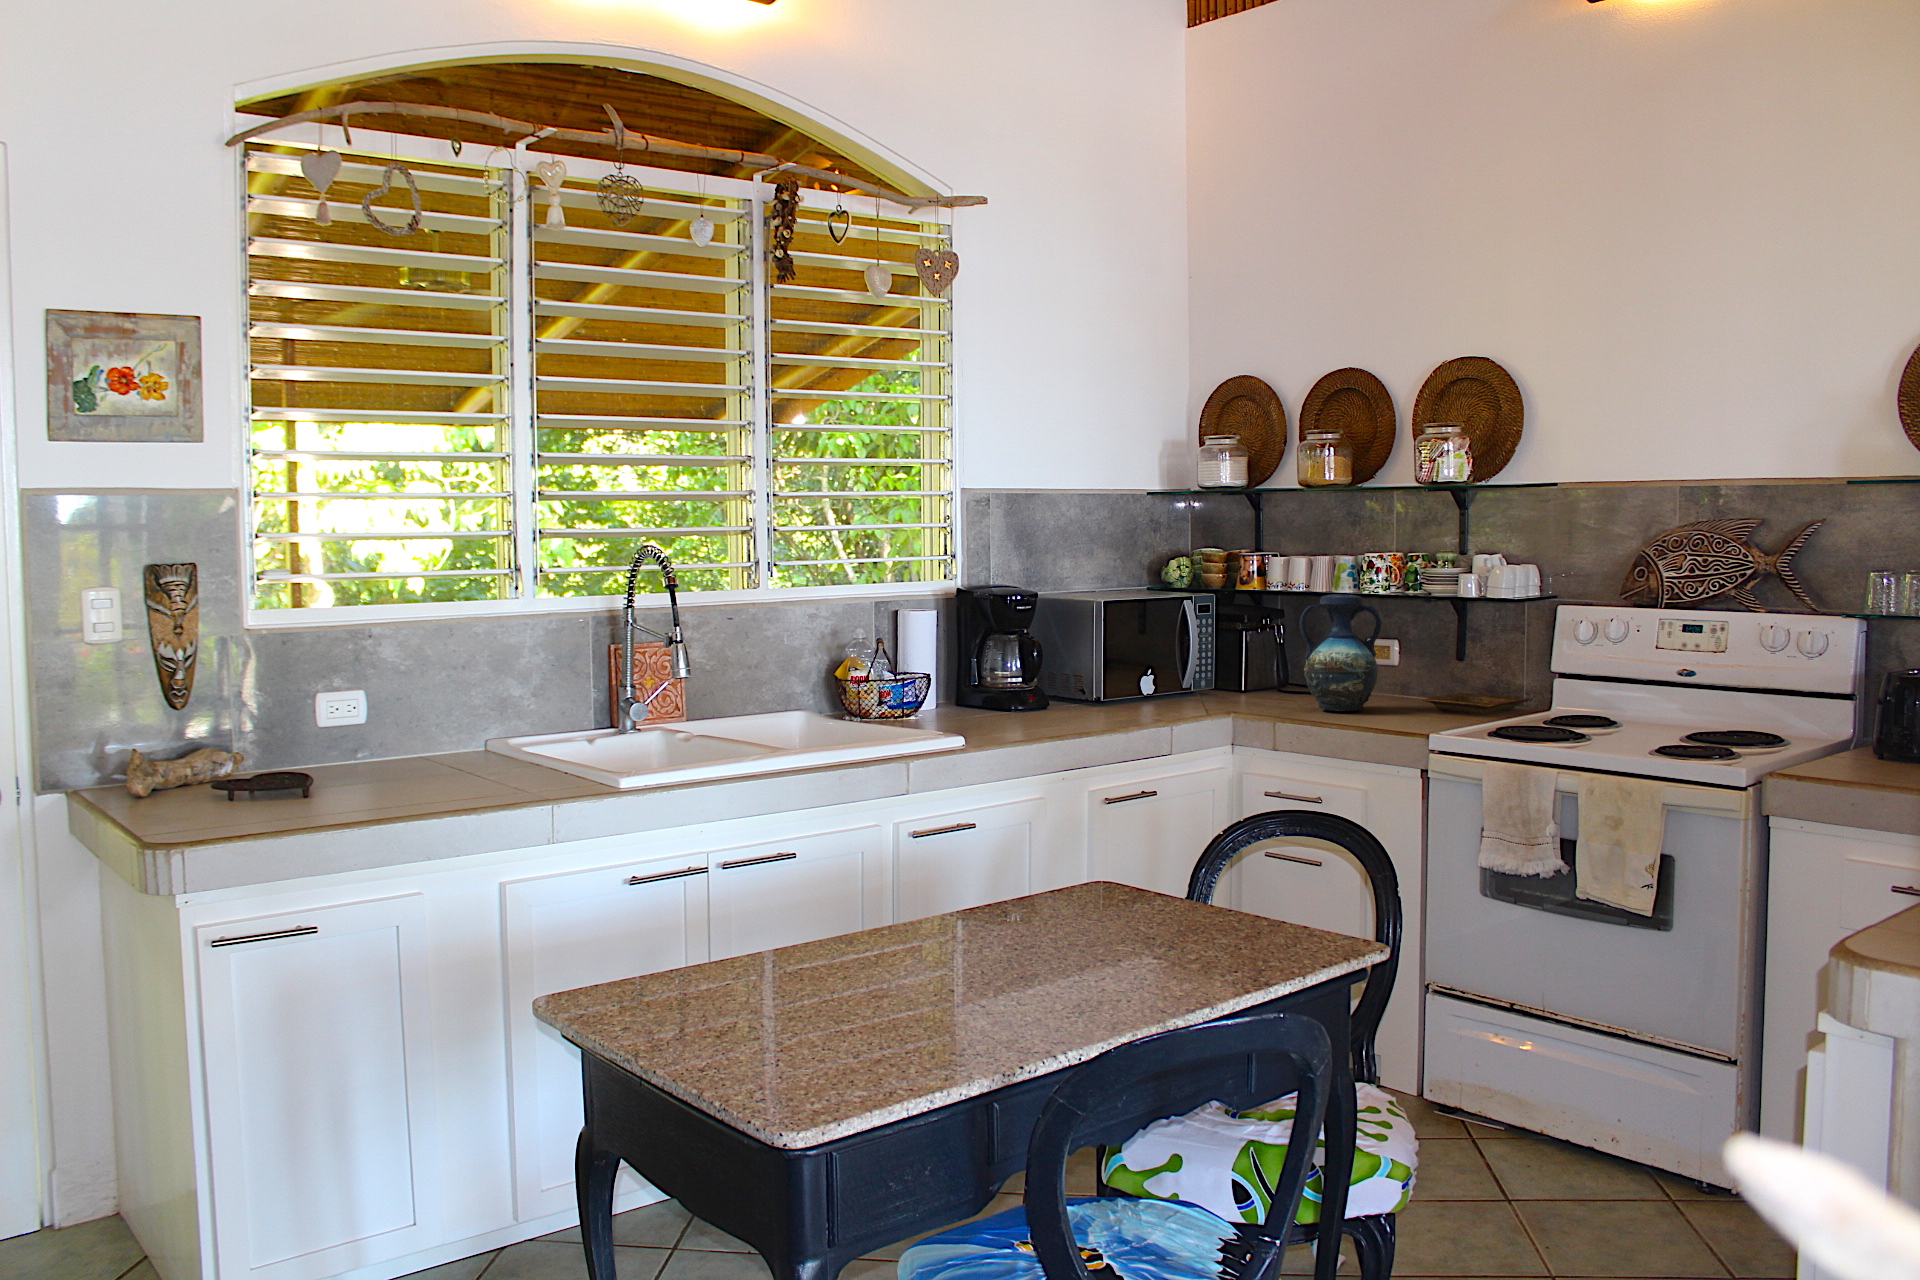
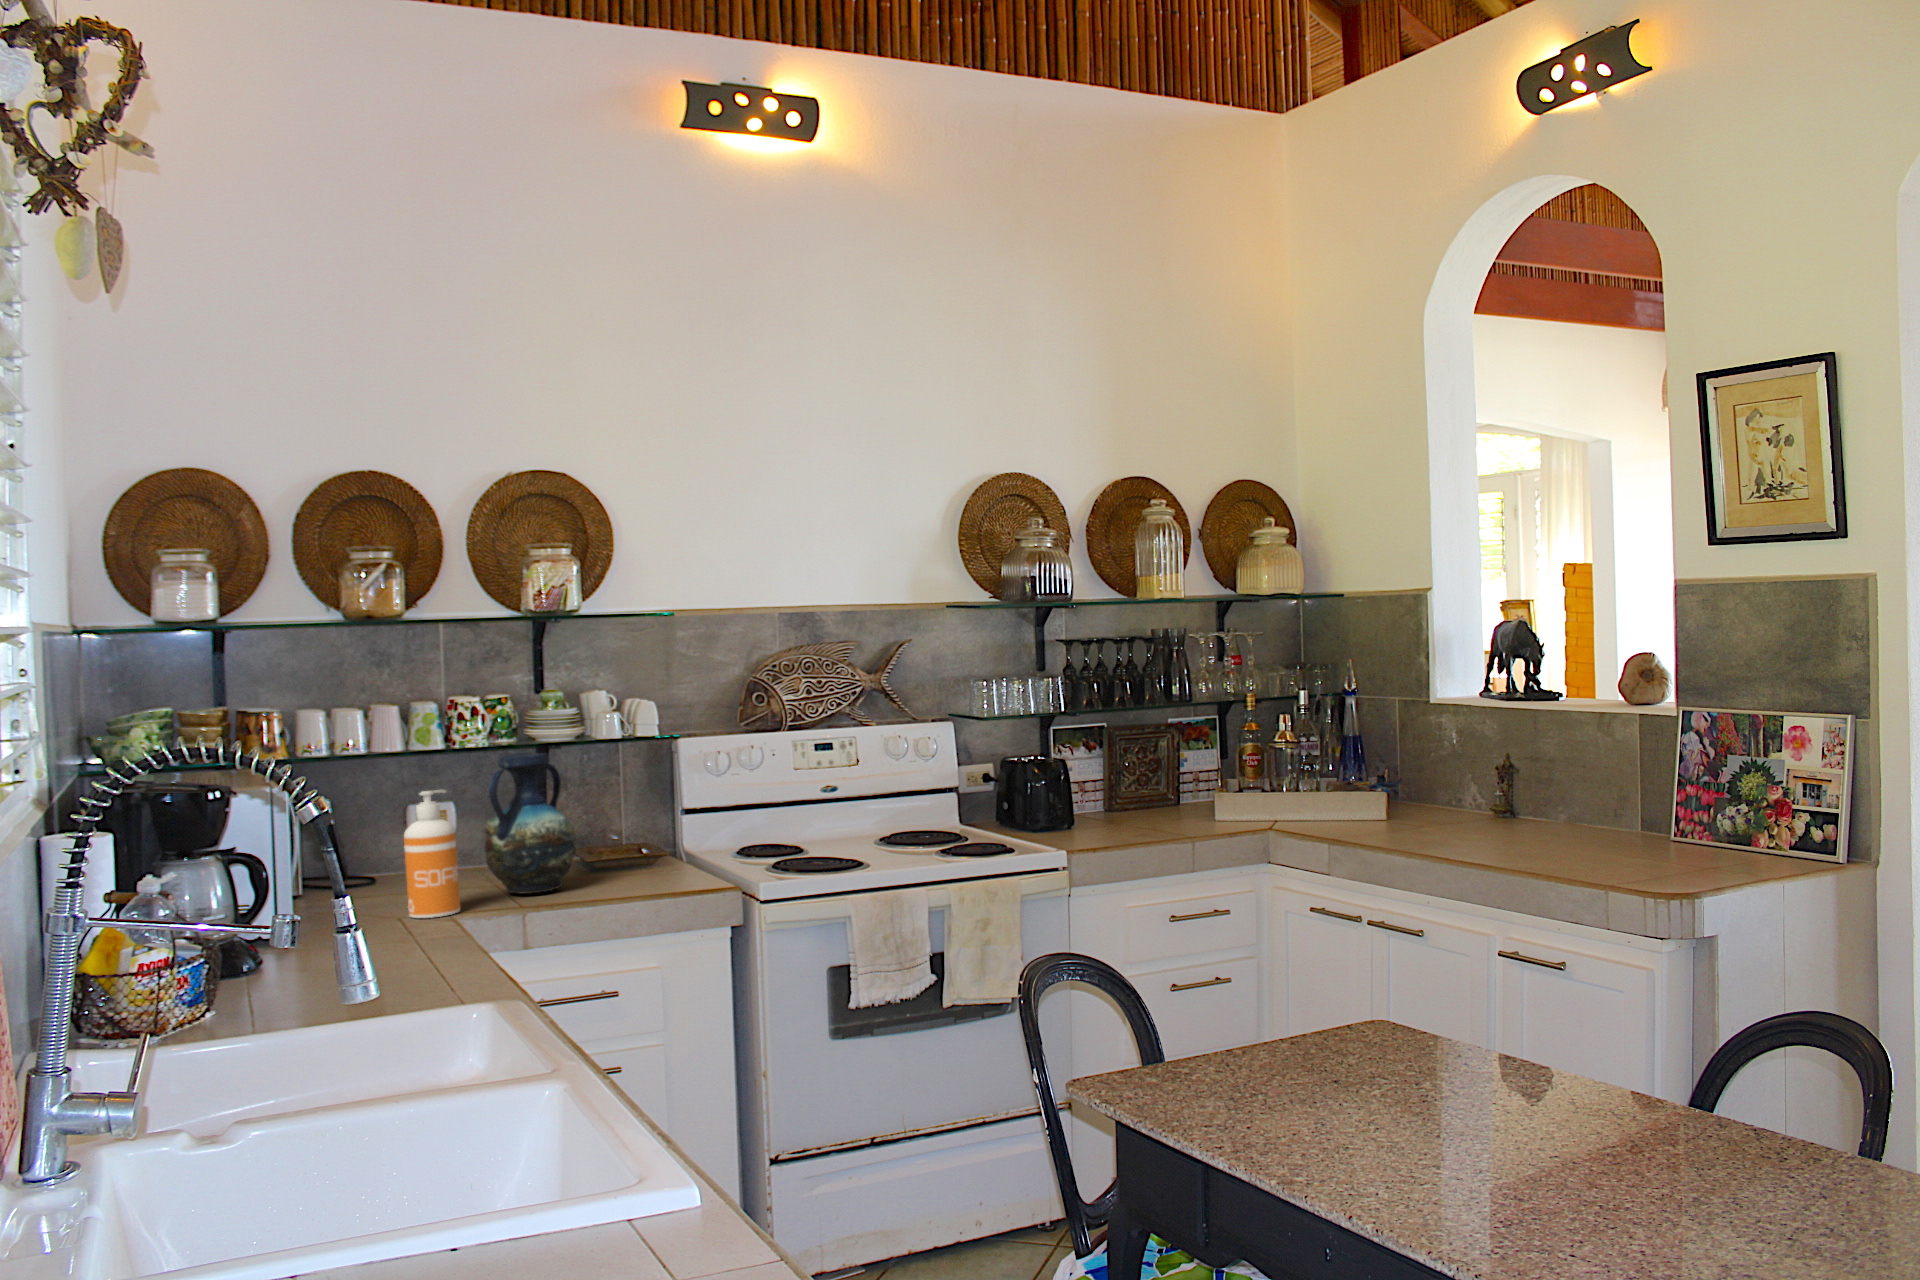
soap dispenser: none [1227,614,1266,710] -> present [404,790,460,918]

